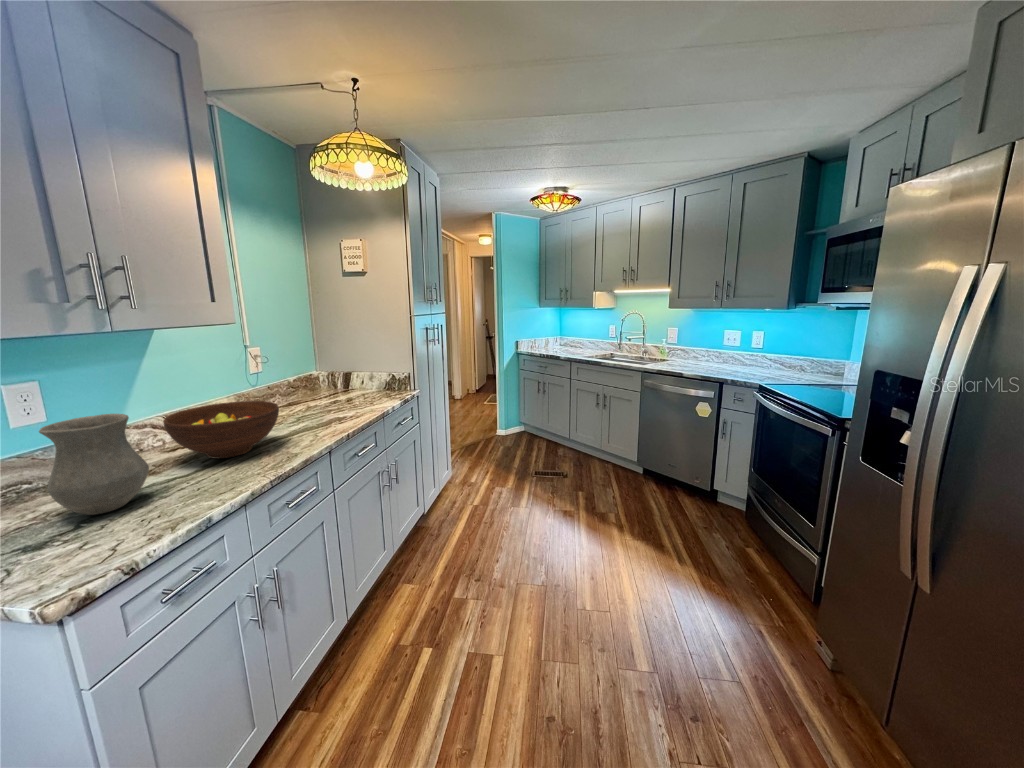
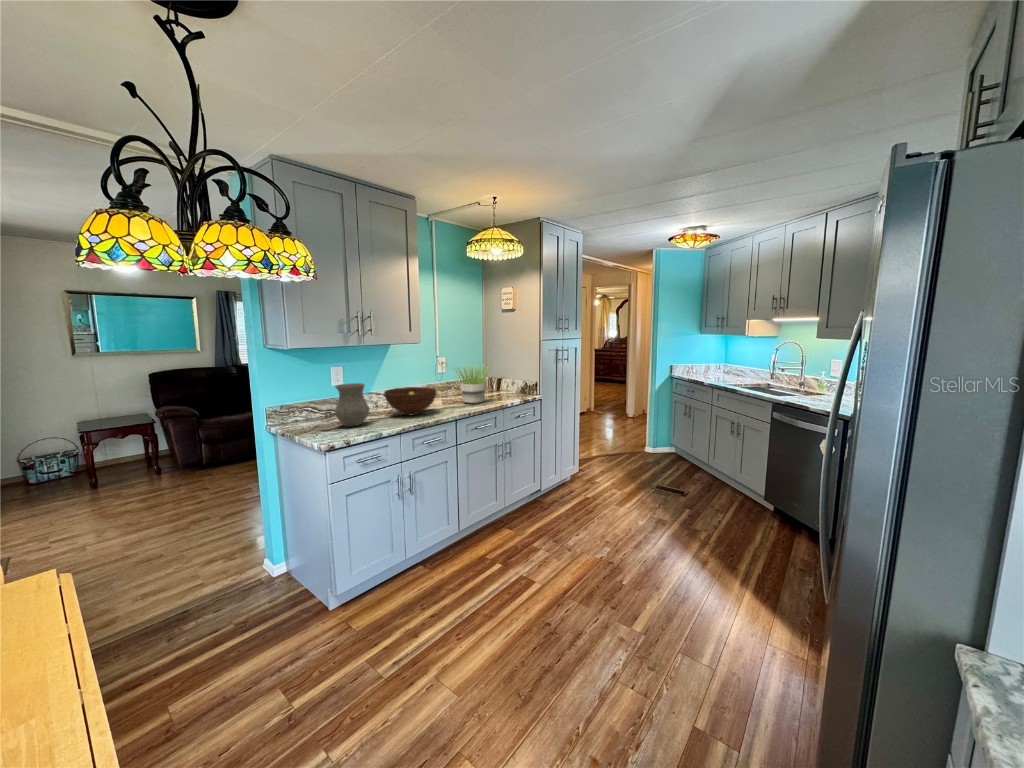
potted plant: none [279,351,356,417] -> present [456,365,491,404]

